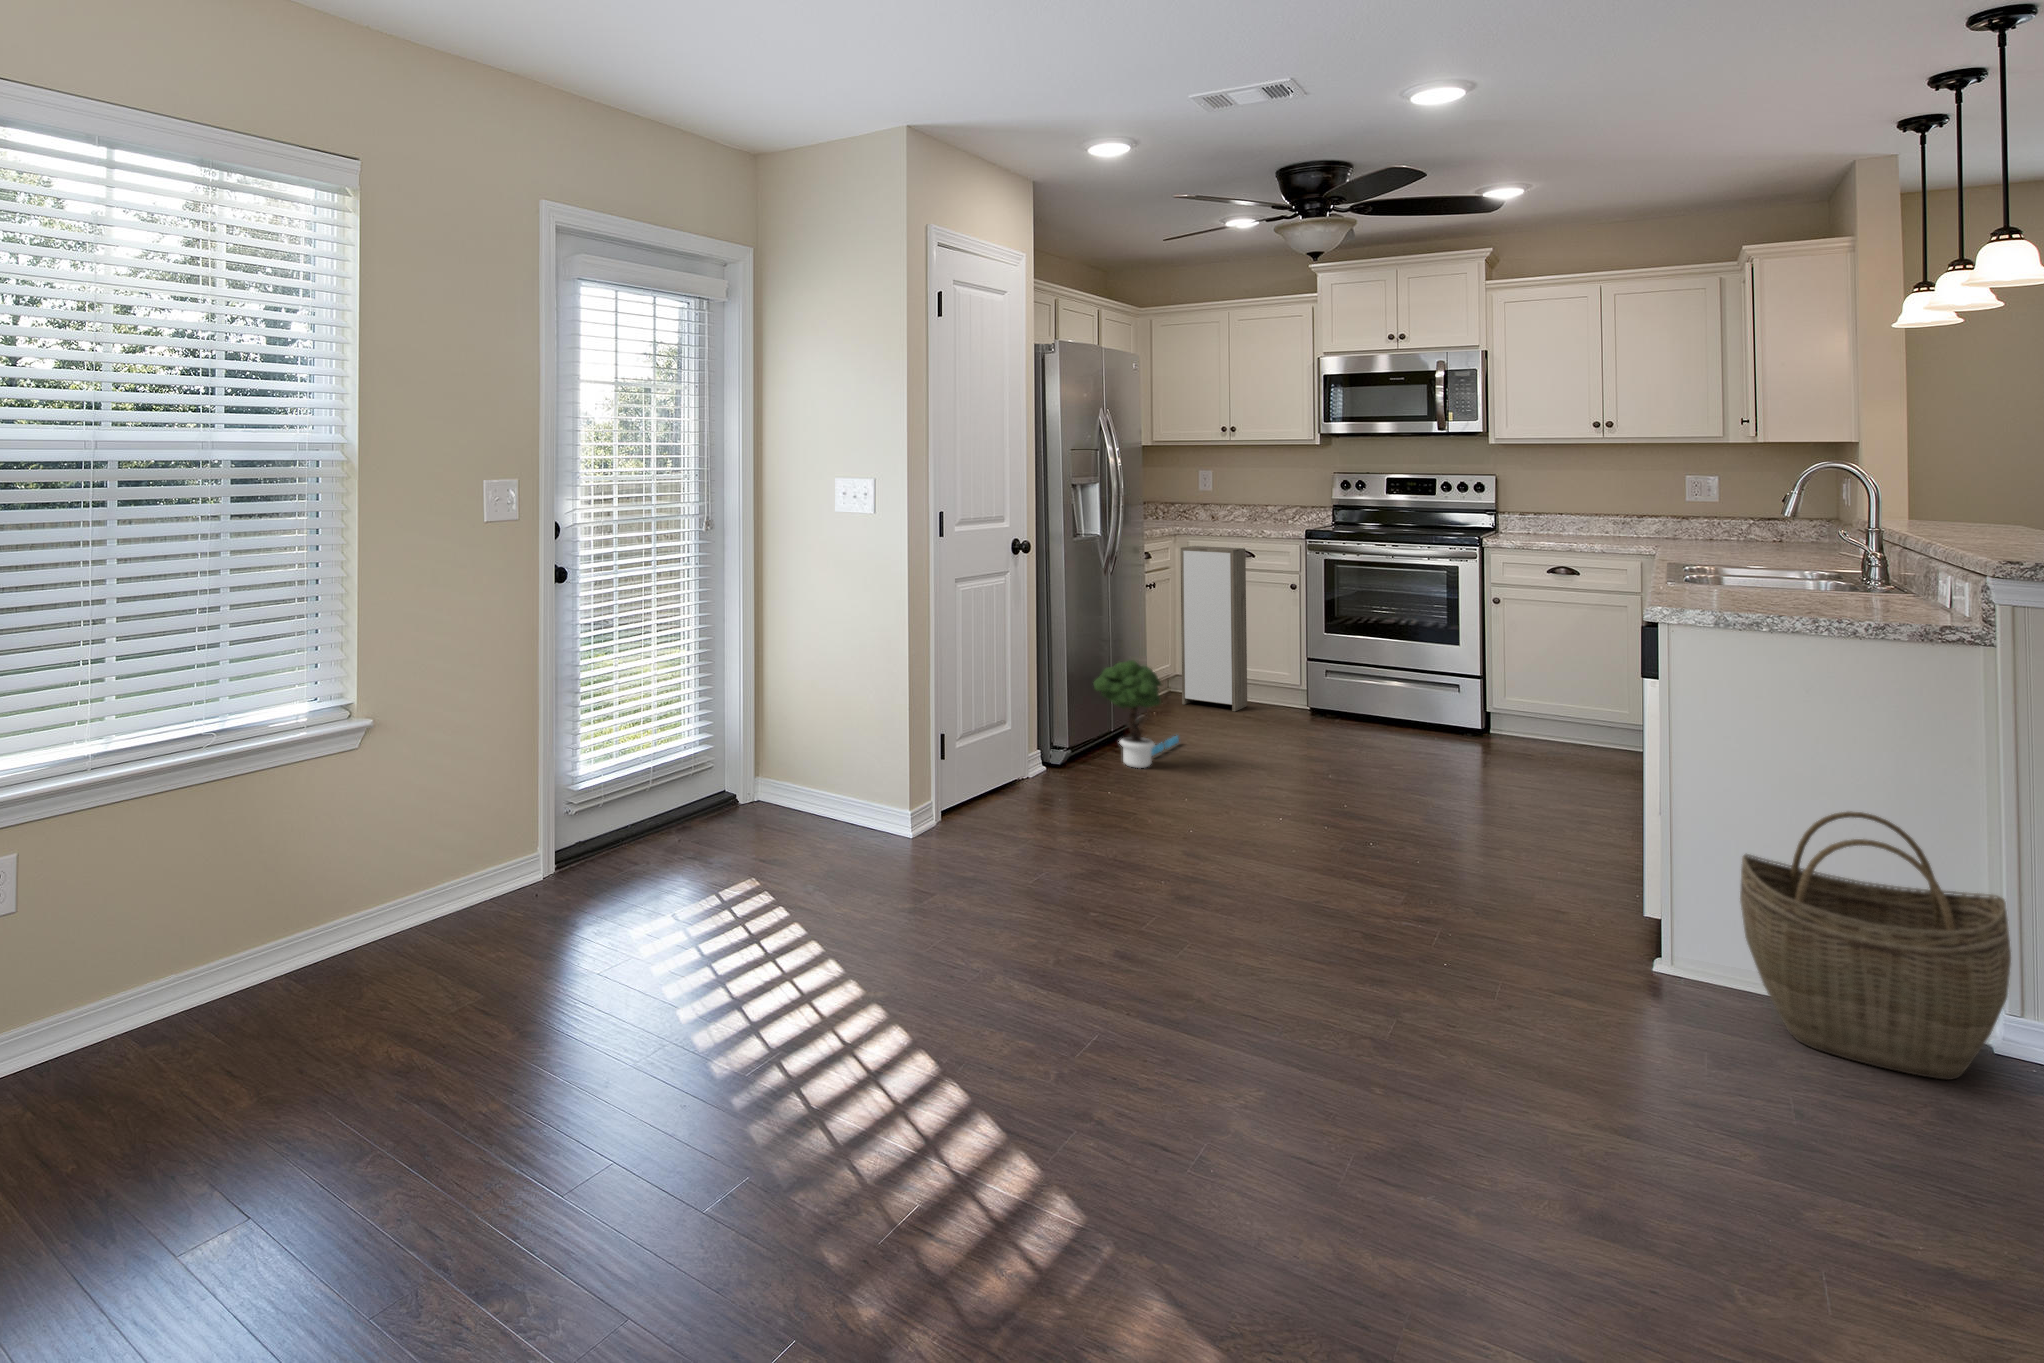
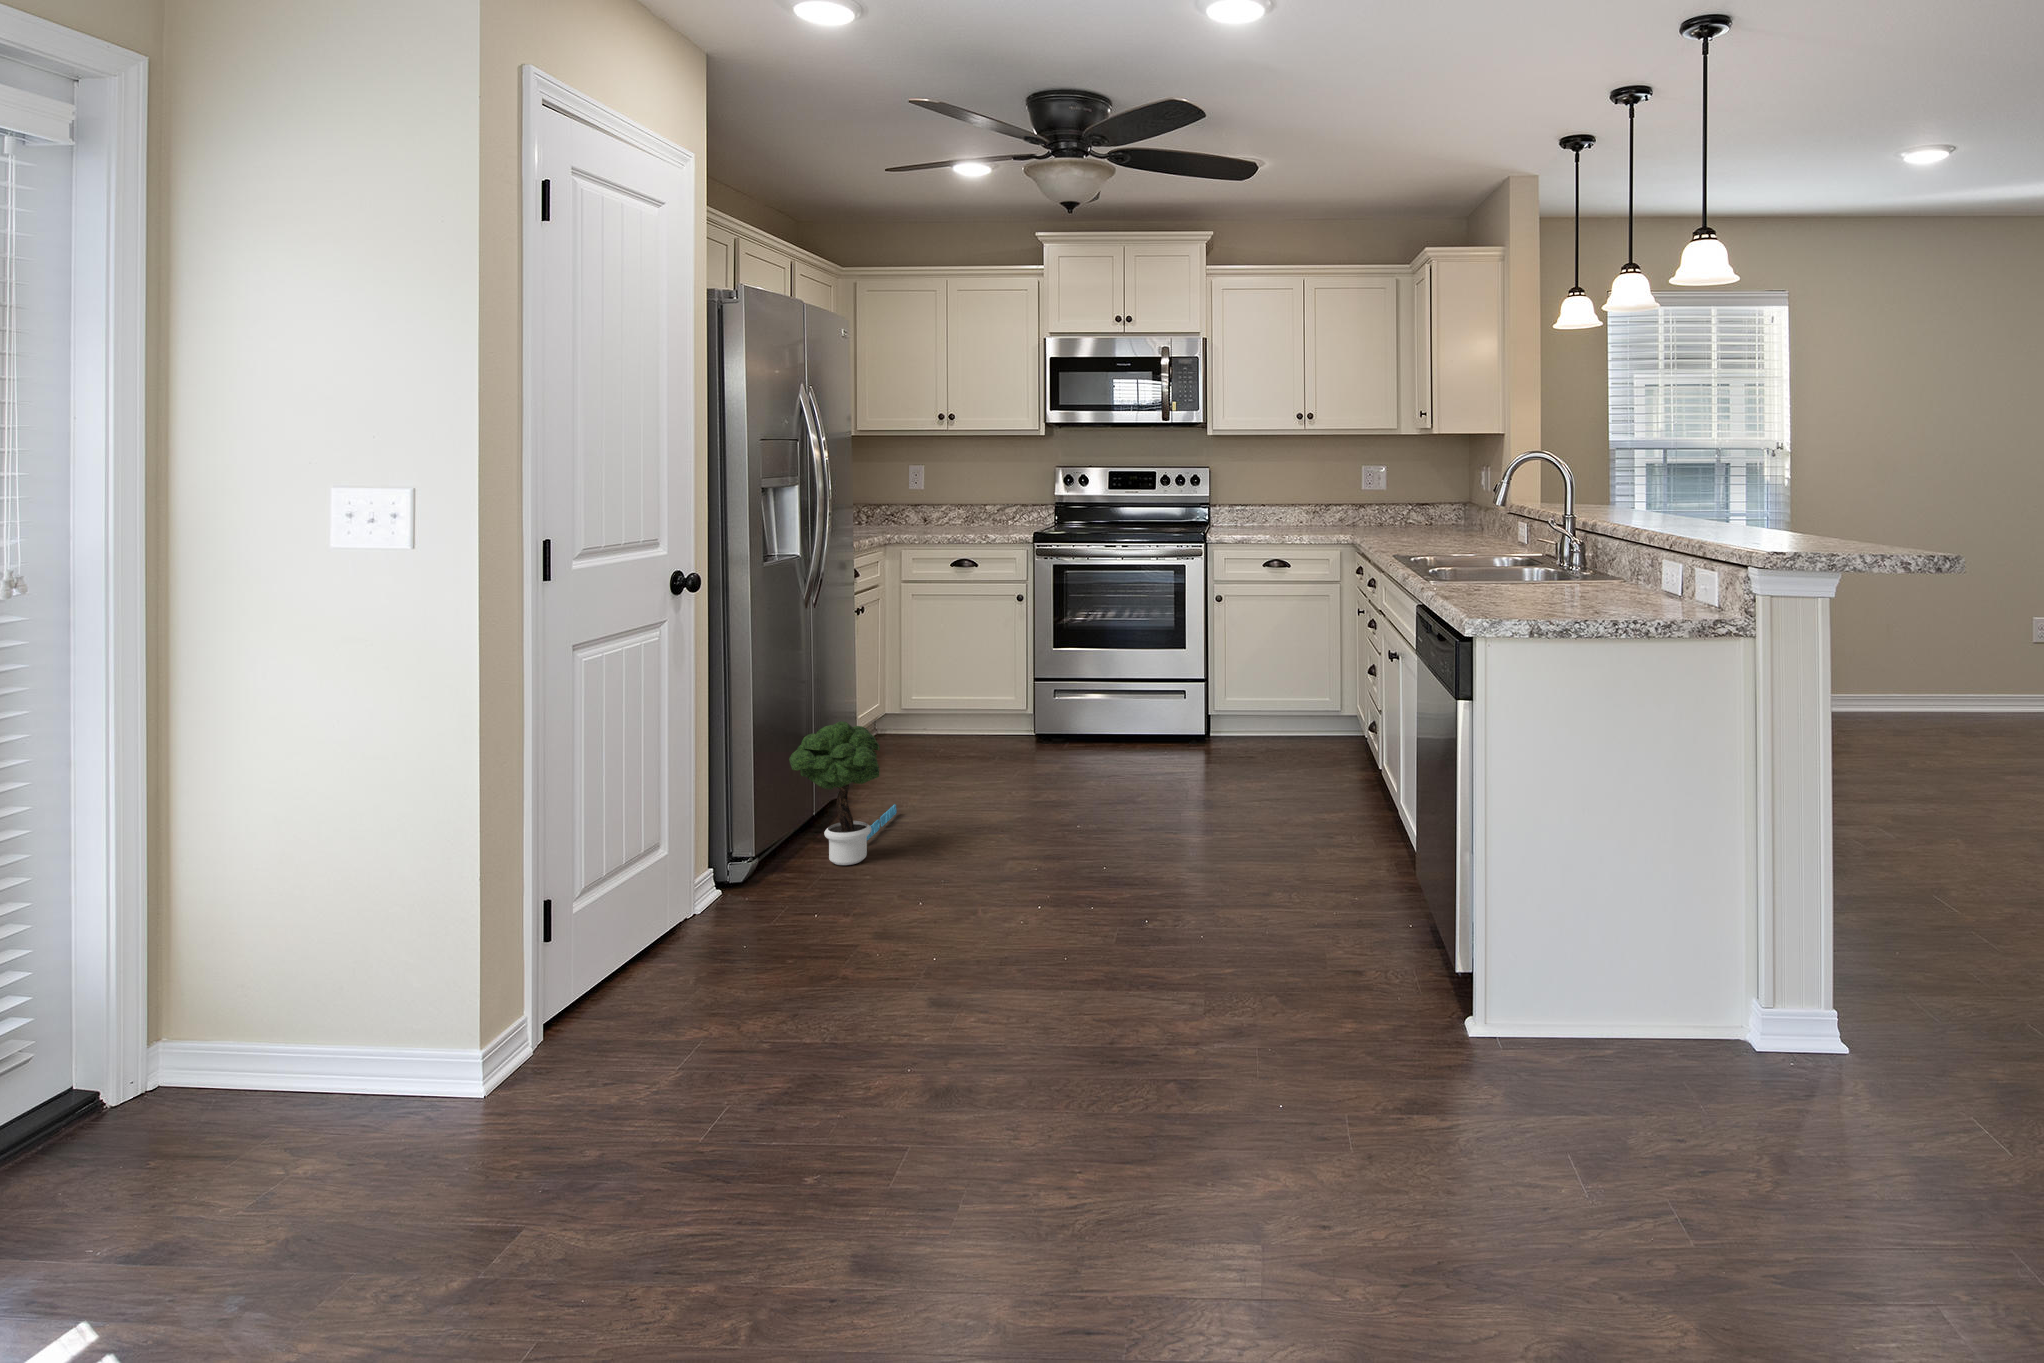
storage cabinet: present [1181,546,1247,711] -> none [892,558,967,754]
woven basket: present [1740,811,2011,1080] -> none [1564,829,1797,1123]

